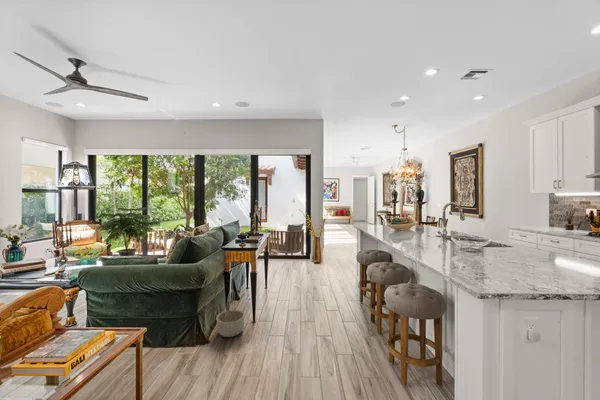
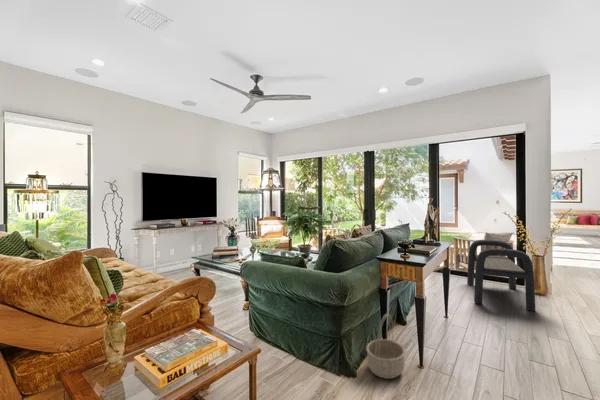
bench: none [276,229,316,276] -> present [467,240,535,311]

